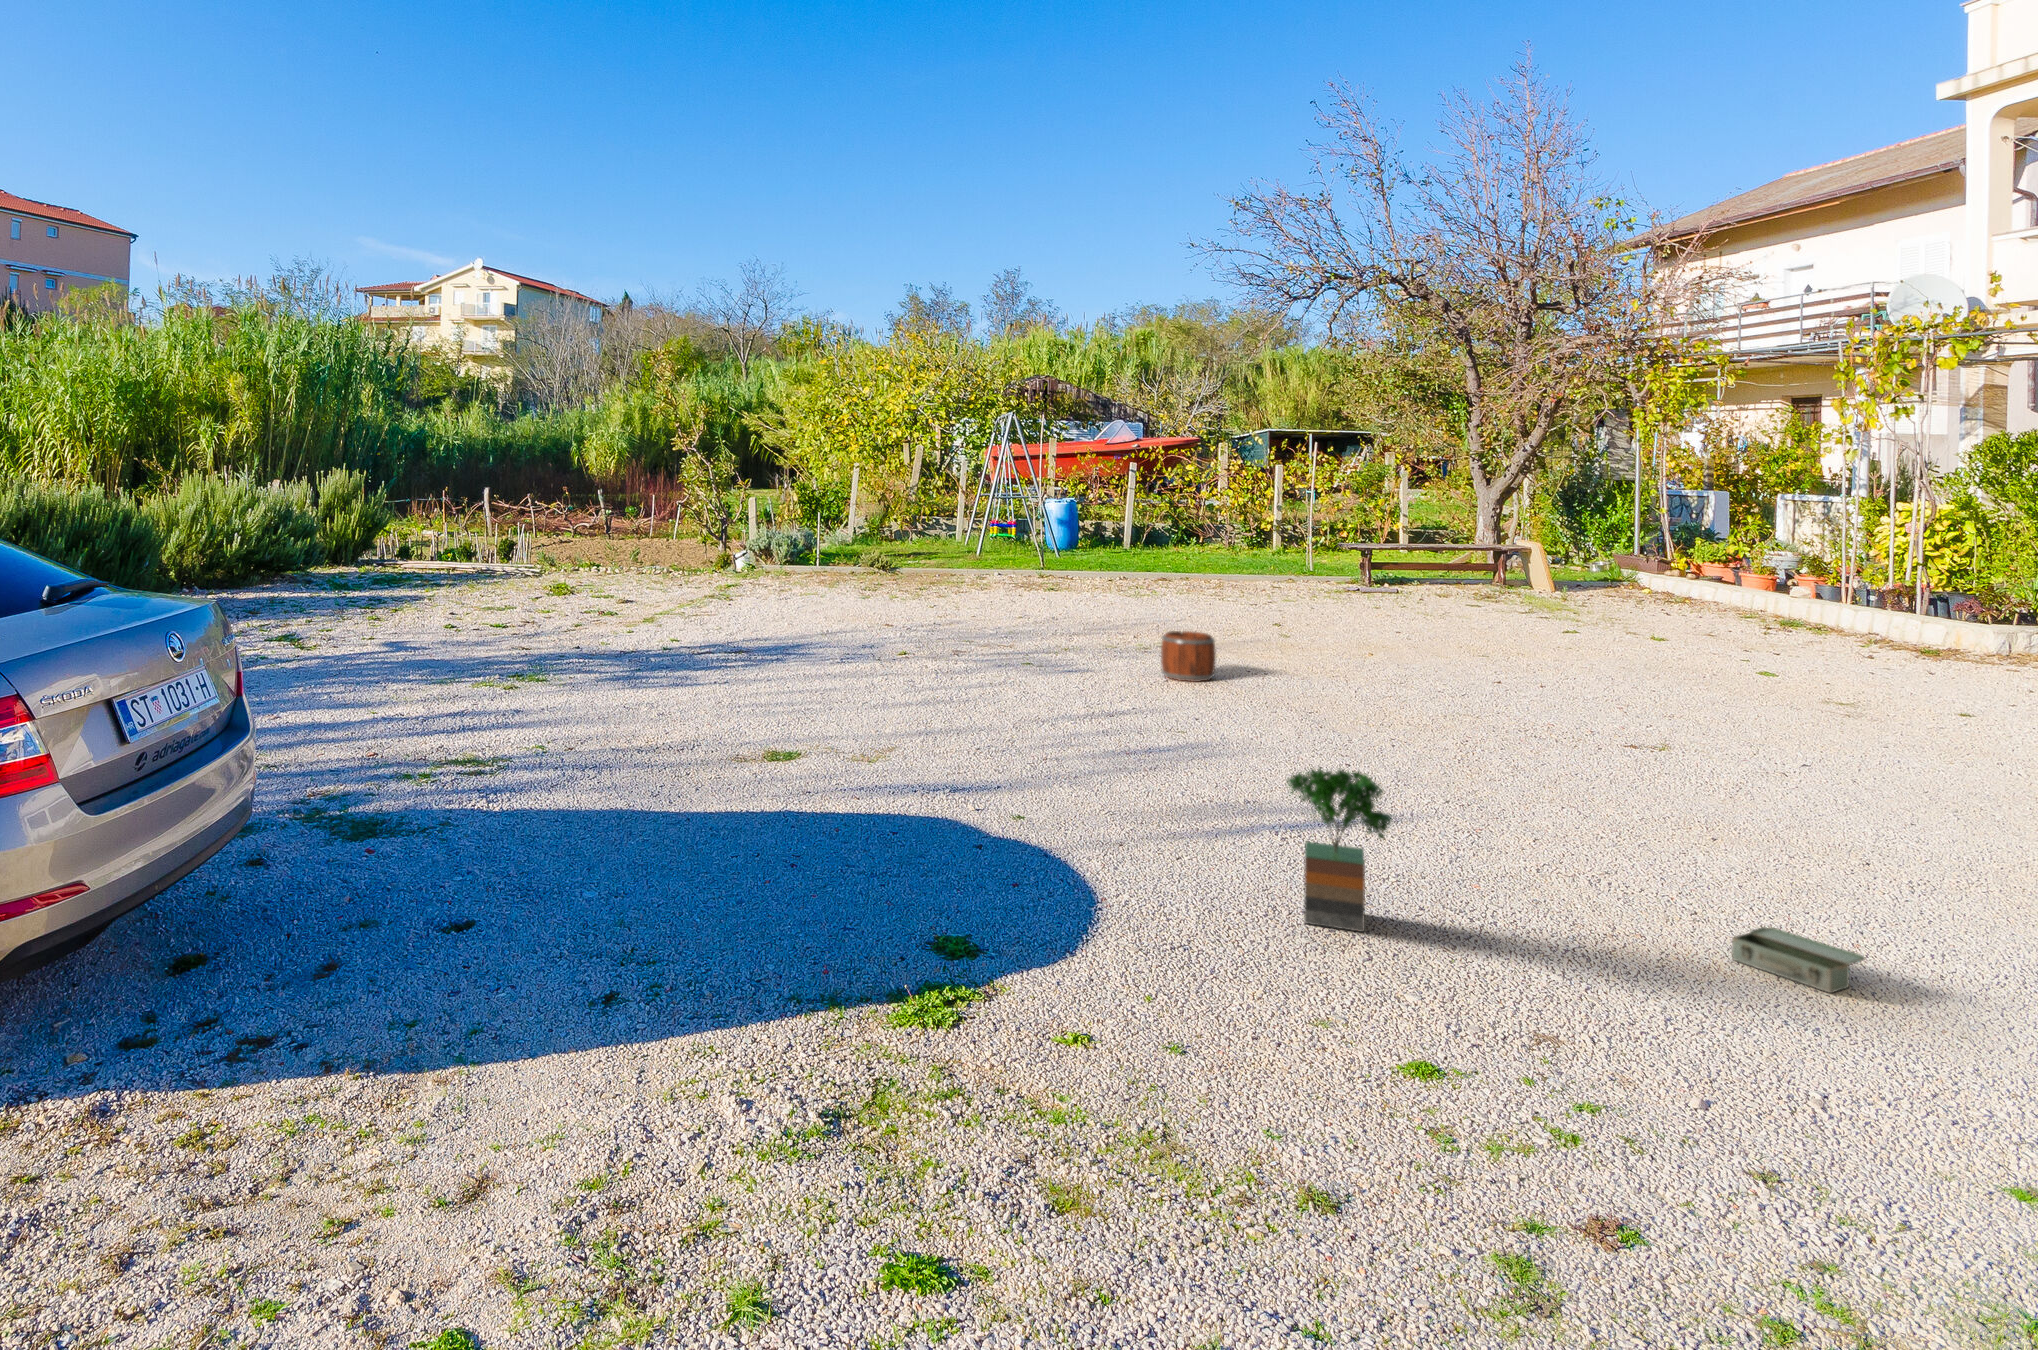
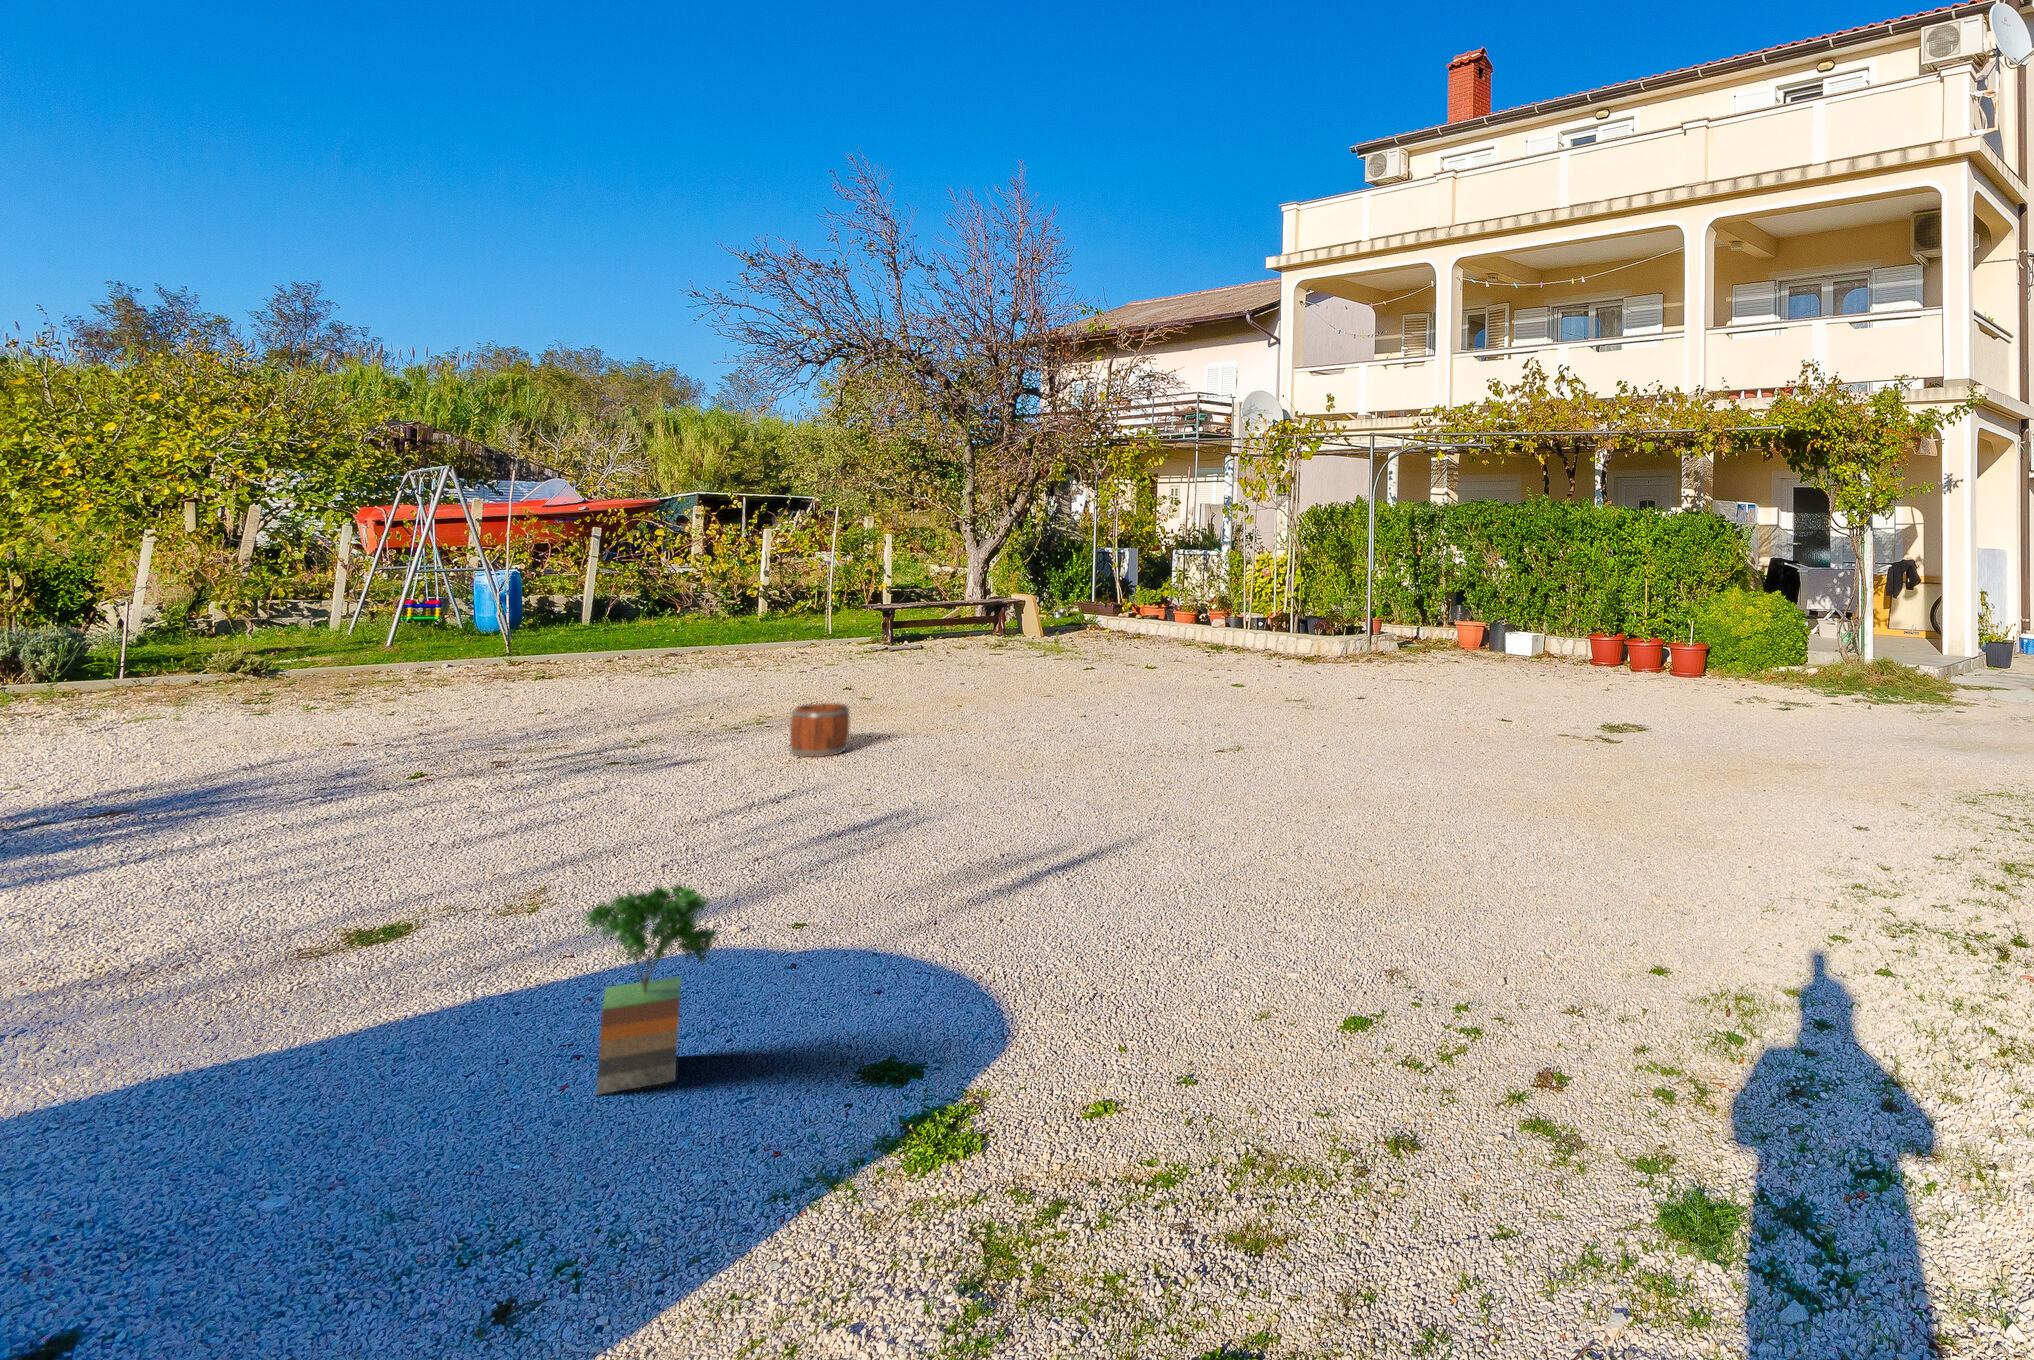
potted tree: present [1287,768,1393,932] -> present [582,885,718,1095]
toolbox: present [1732,927,1865,993] -> none [1423,855,1490,889]

